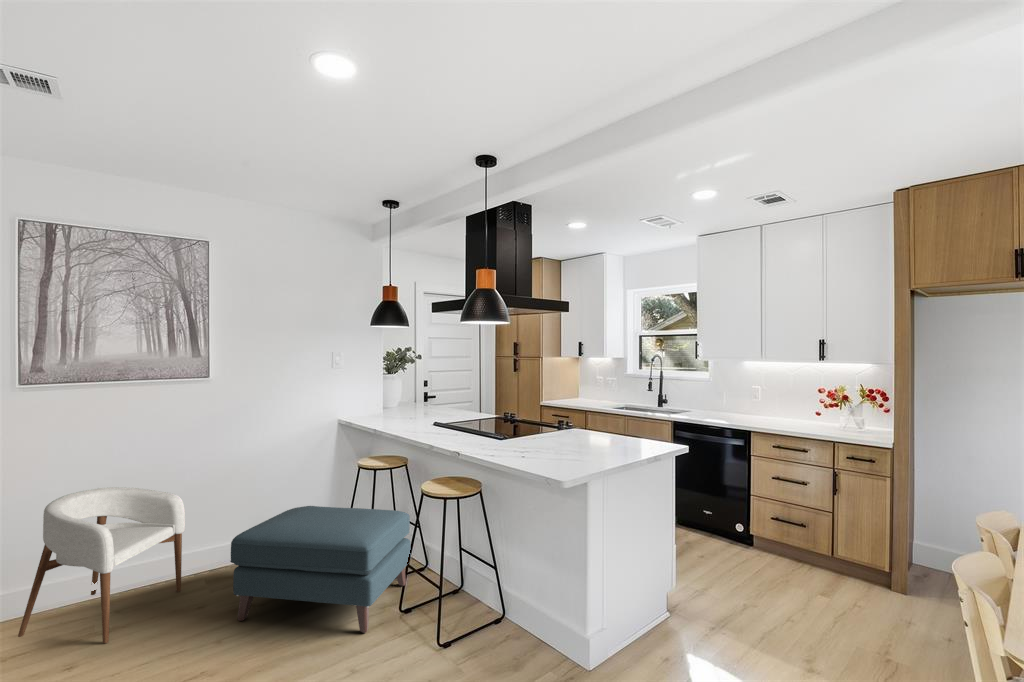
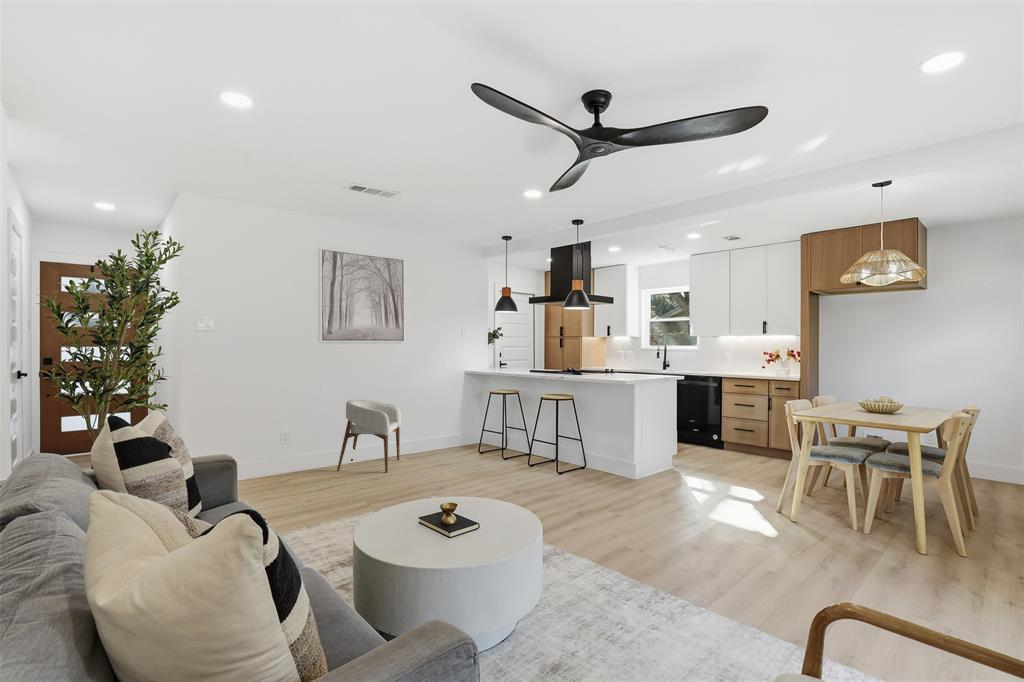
ottoman: present [230,506,411,633] -> none [442,415,528,470]

